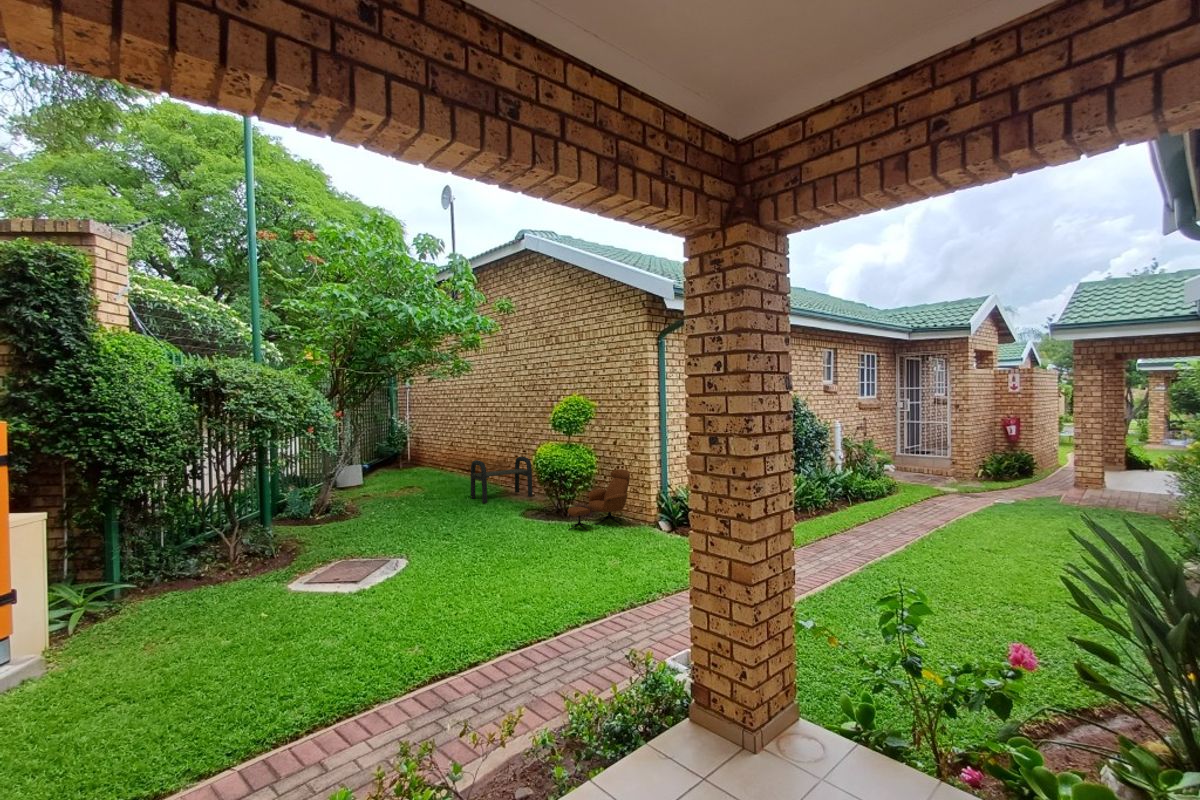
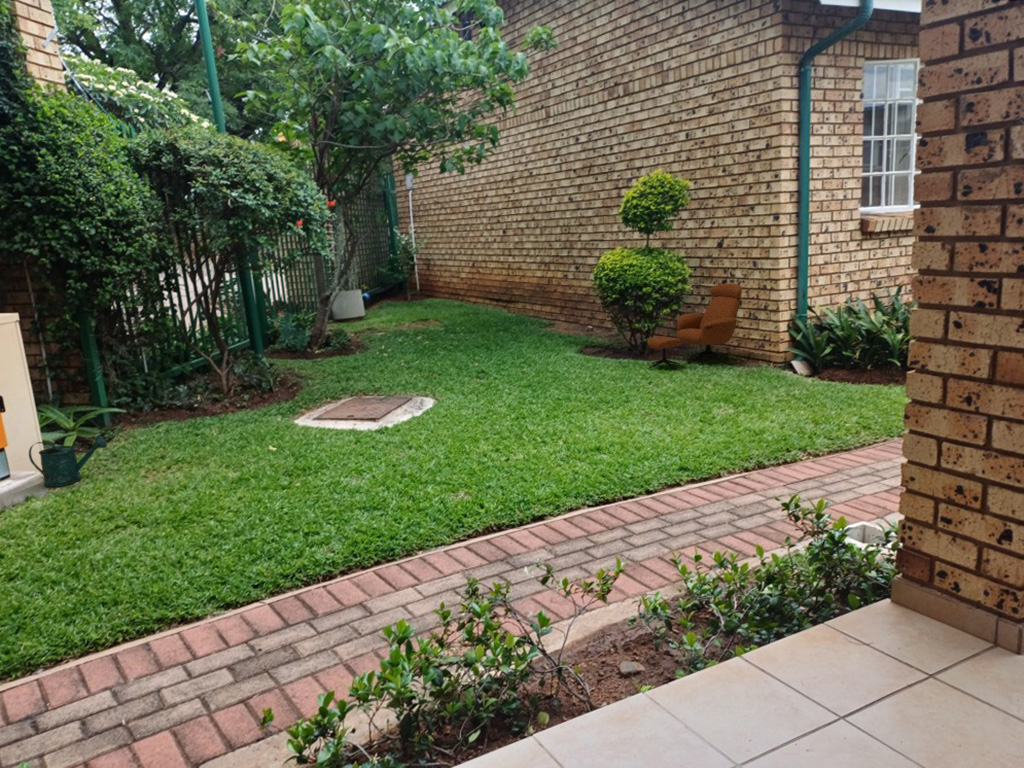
bench: present [471,456,533,503] -> none [504,274,590,337]
watering can: none [31,615,112,665] -> present [29,436,107,487]

